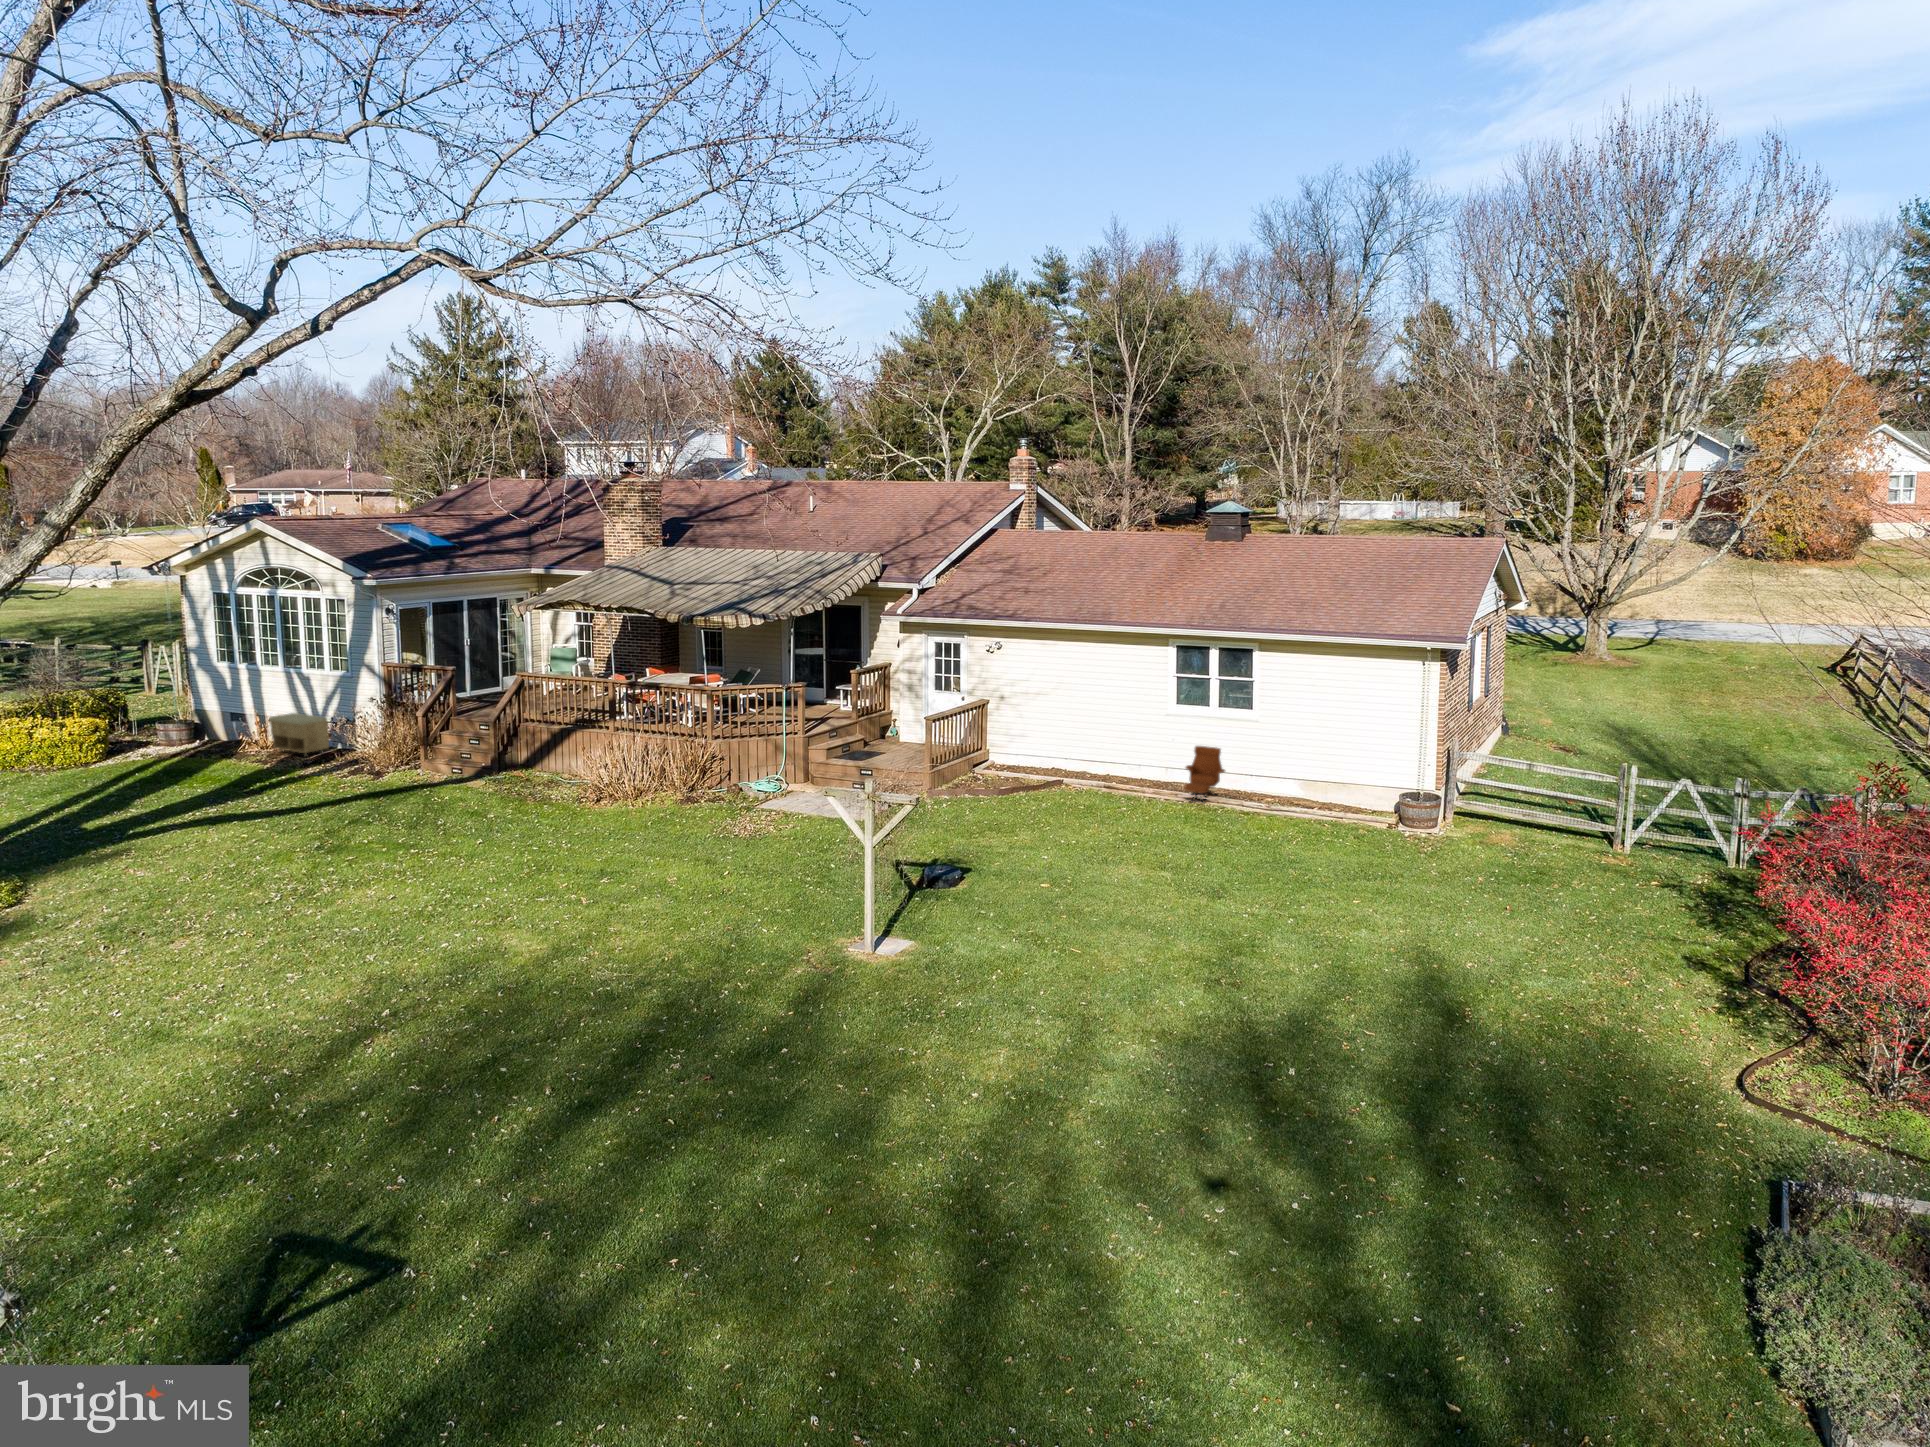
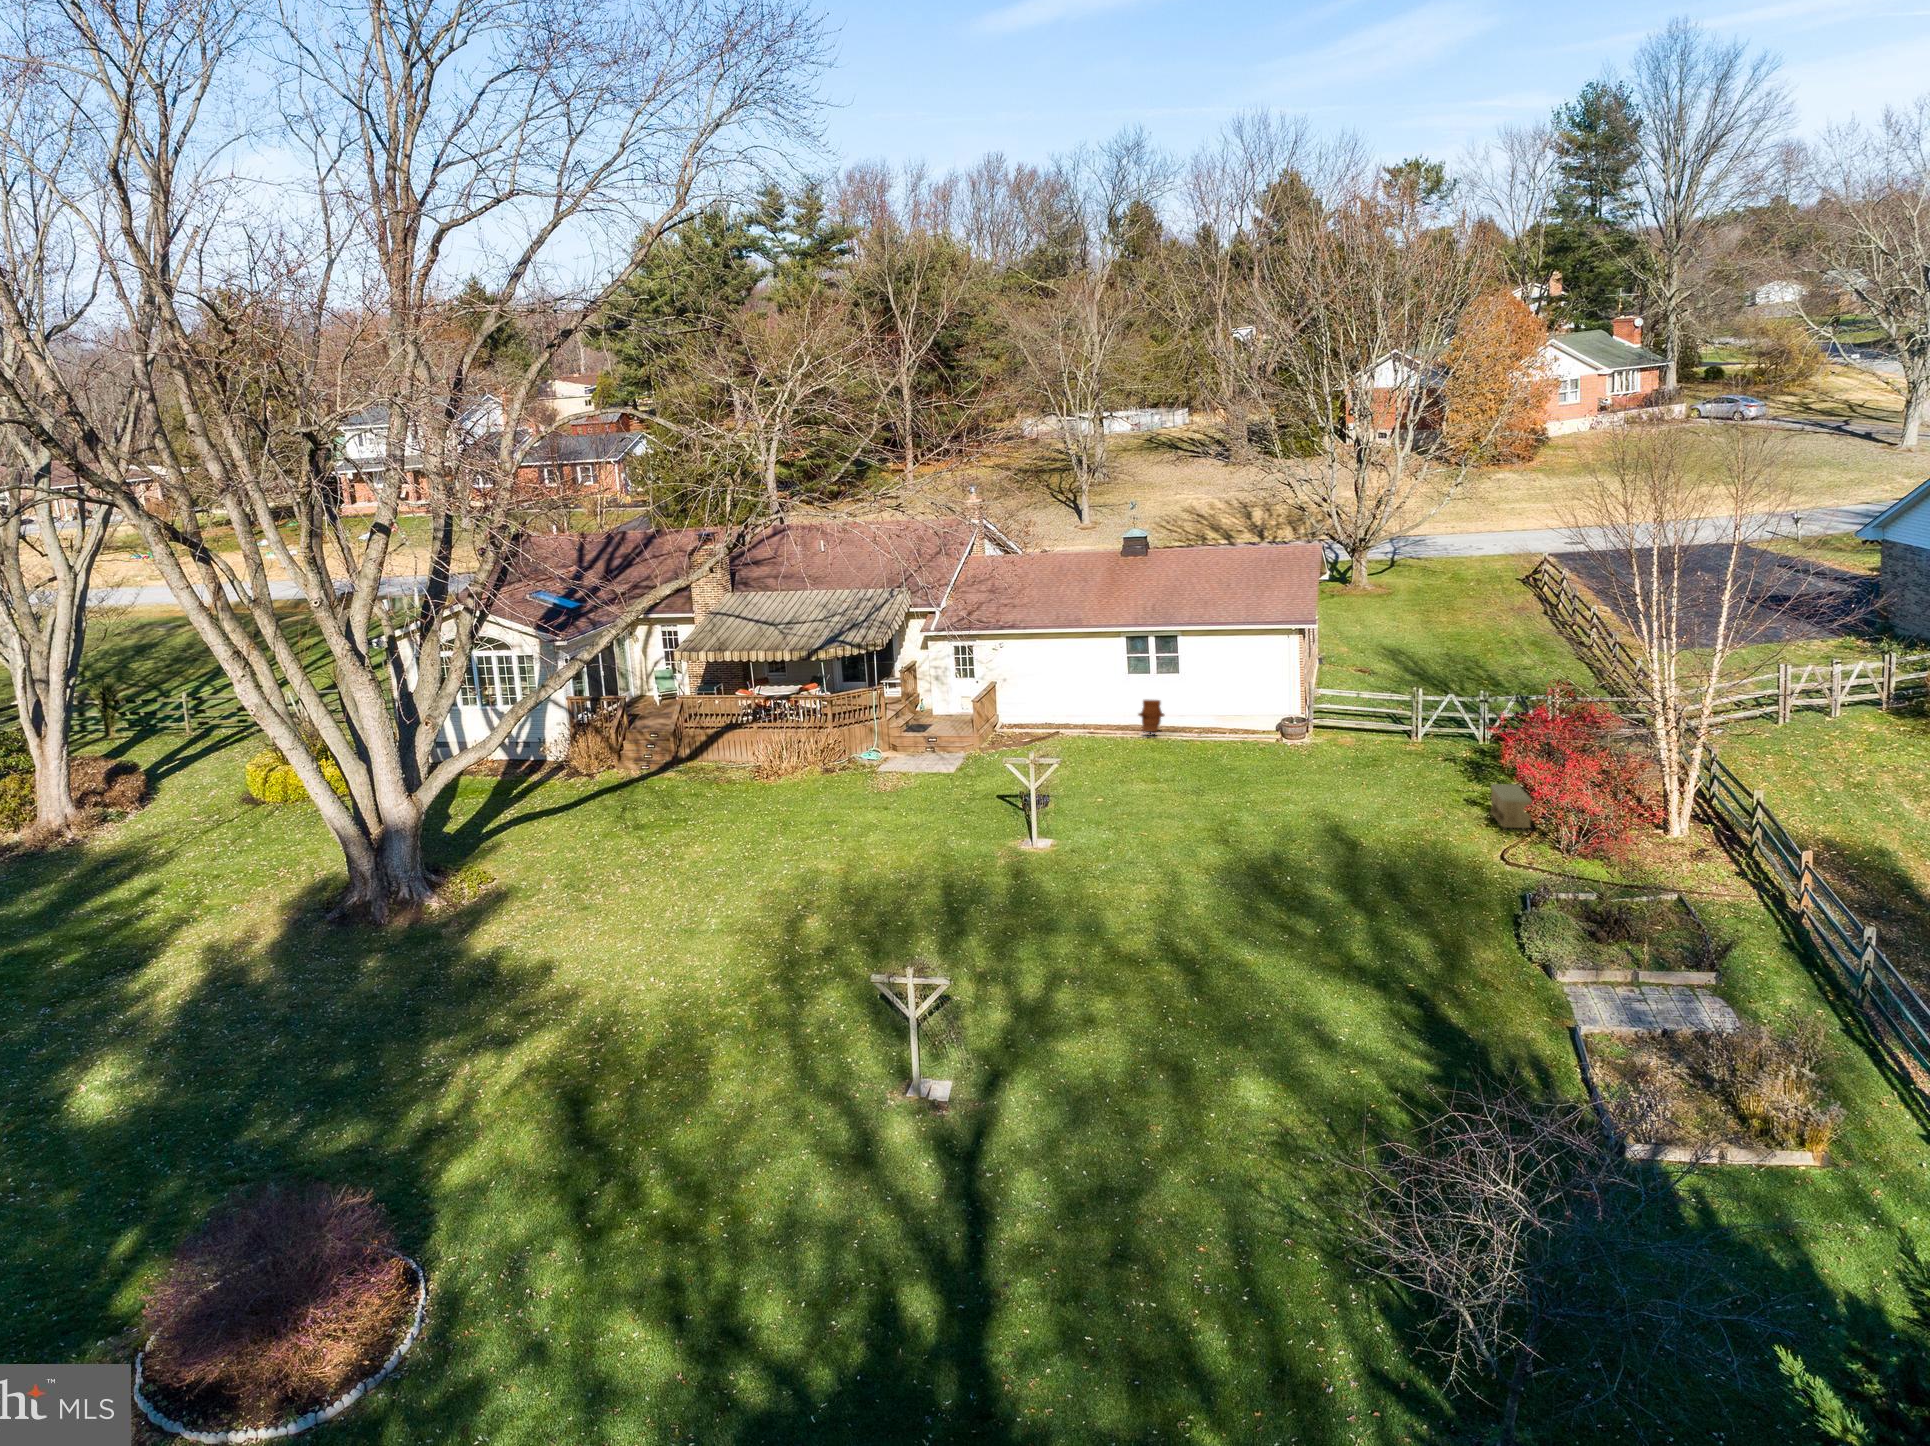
storage bench: present [269,713,329,755] -> present [1491,784,1532,829]

